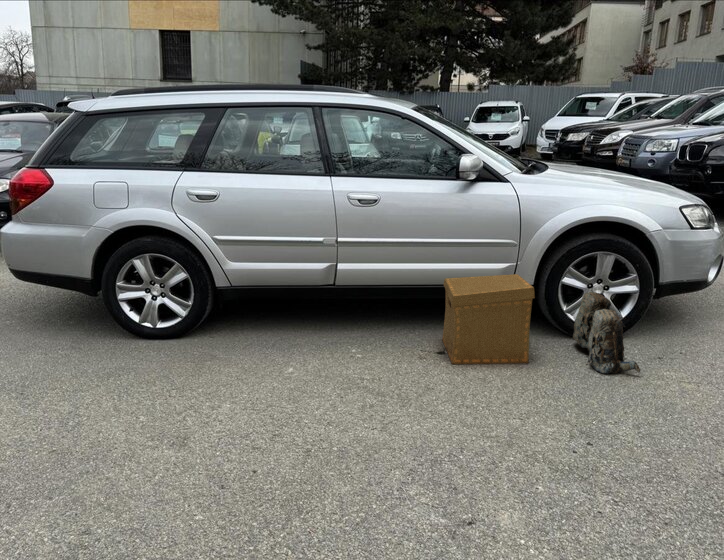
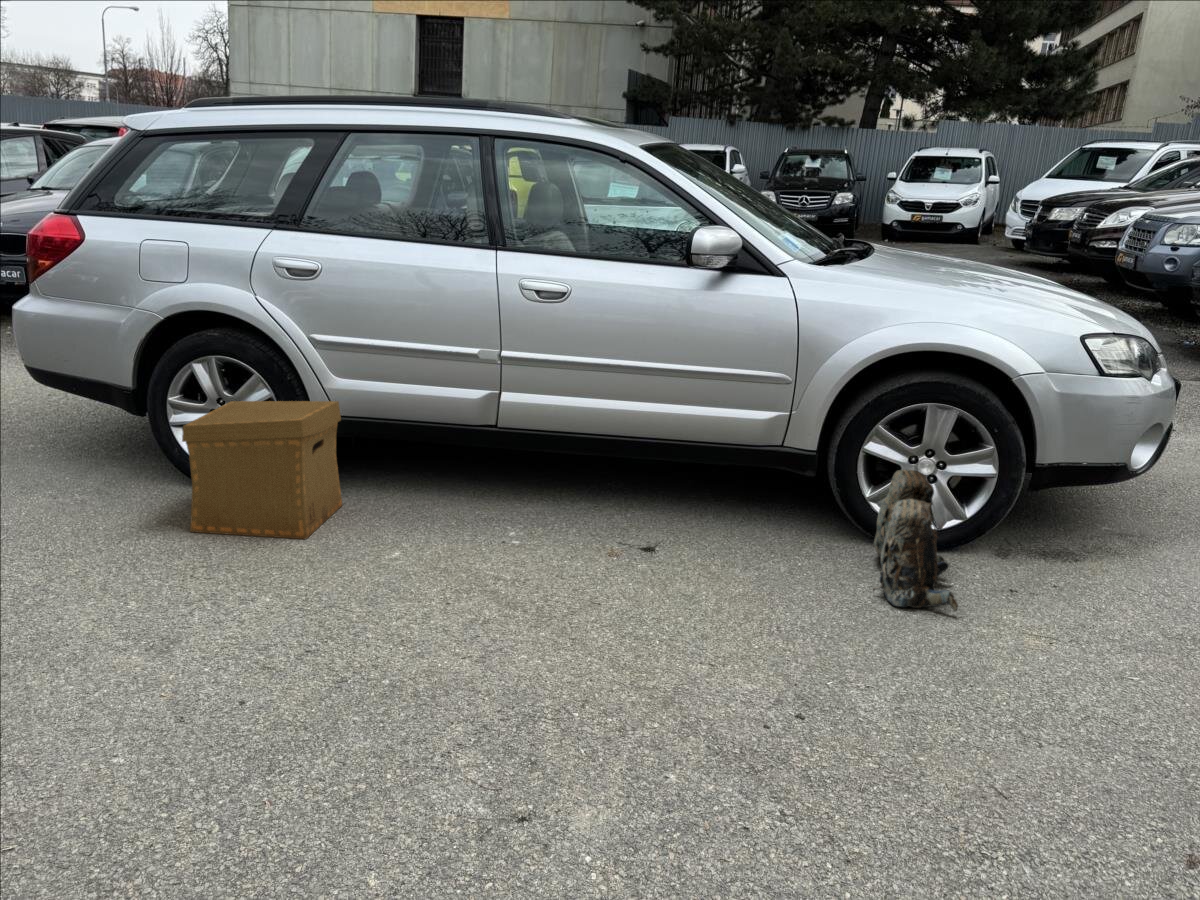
cardboard box: present [442,274,535,364] -> present [182,401,342,539]

